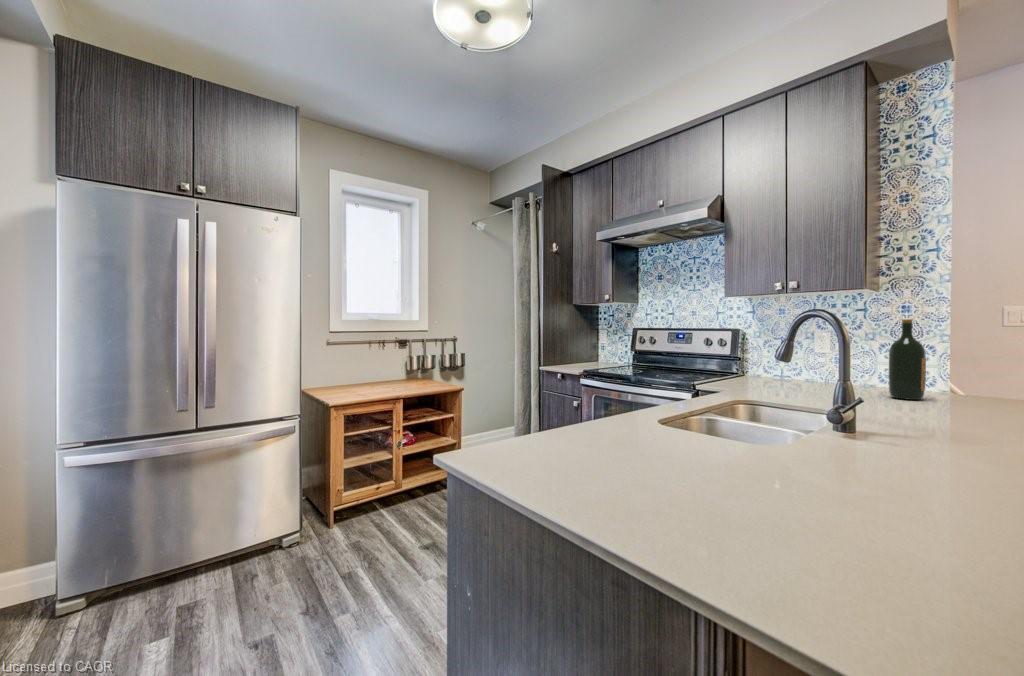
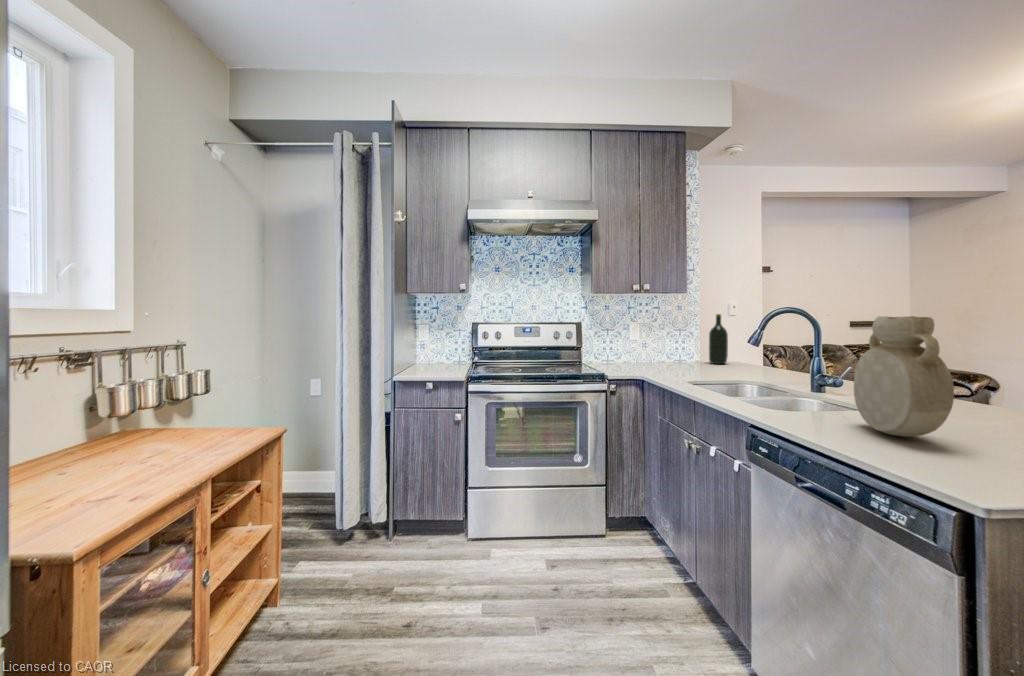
vase: none [535,325,623,445] -> present [854,316,954,437]

